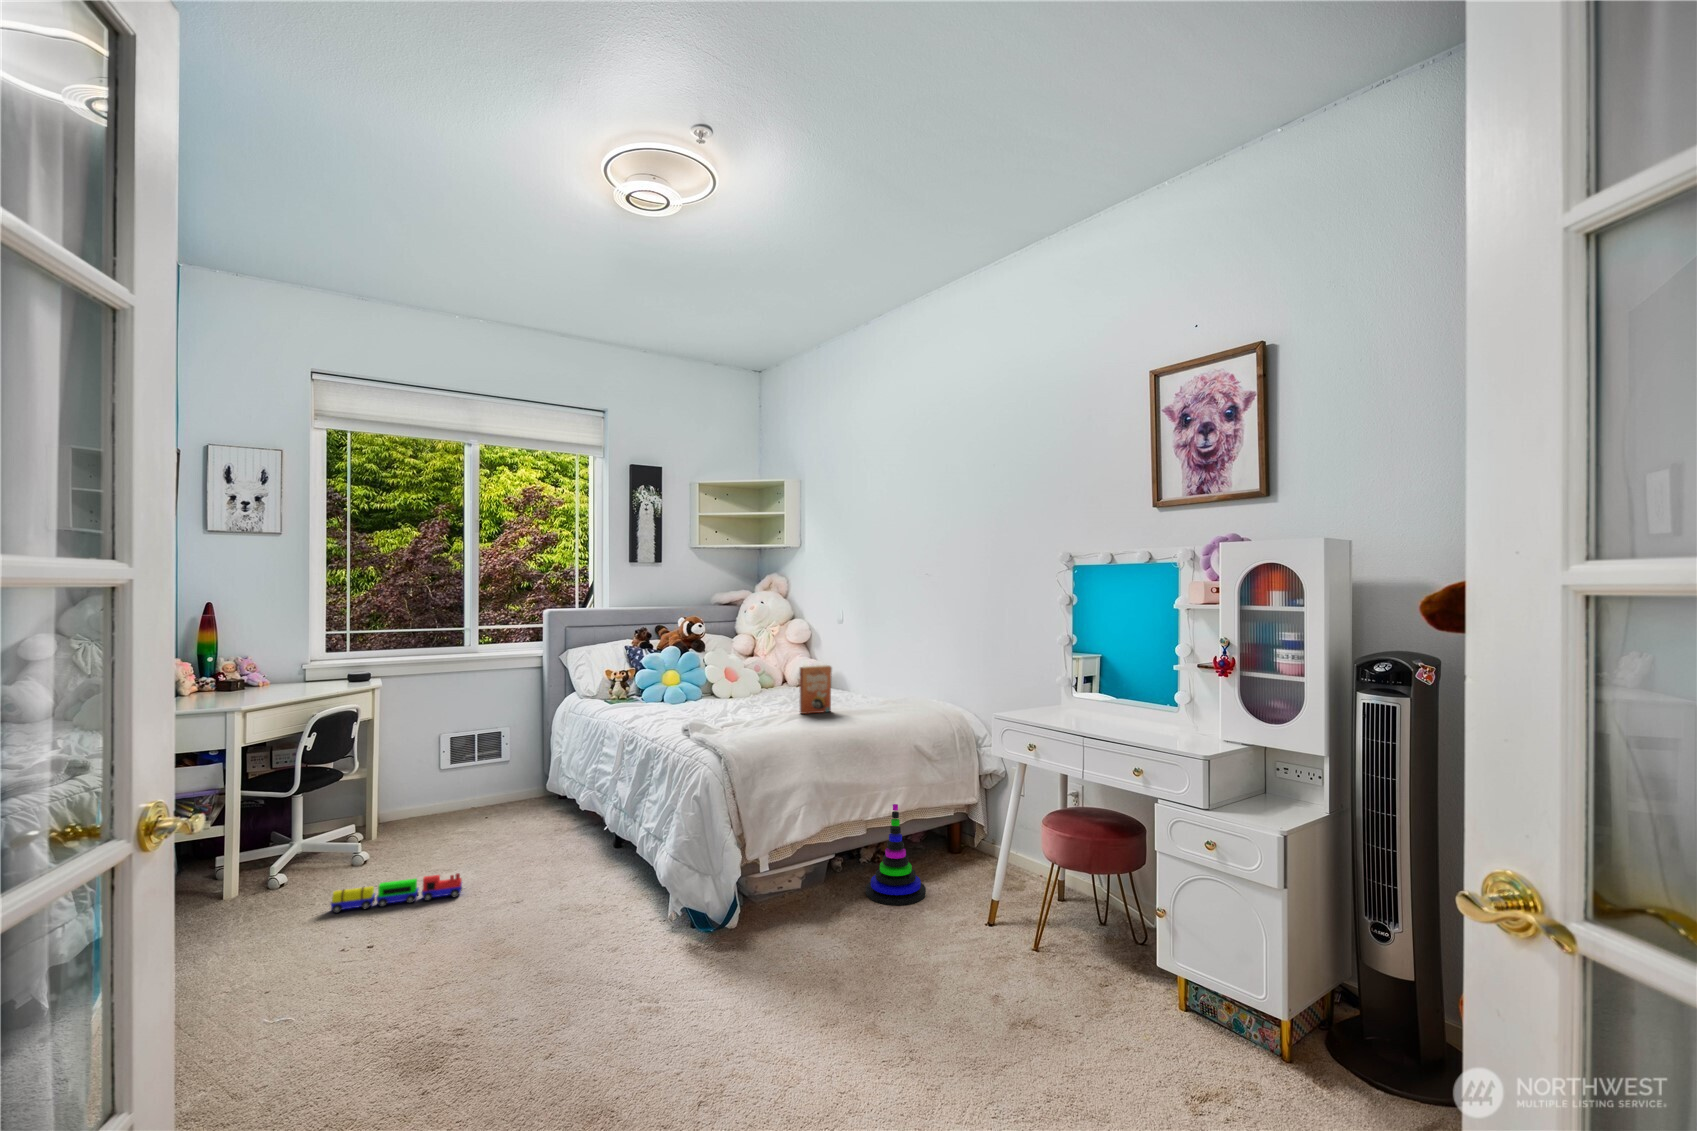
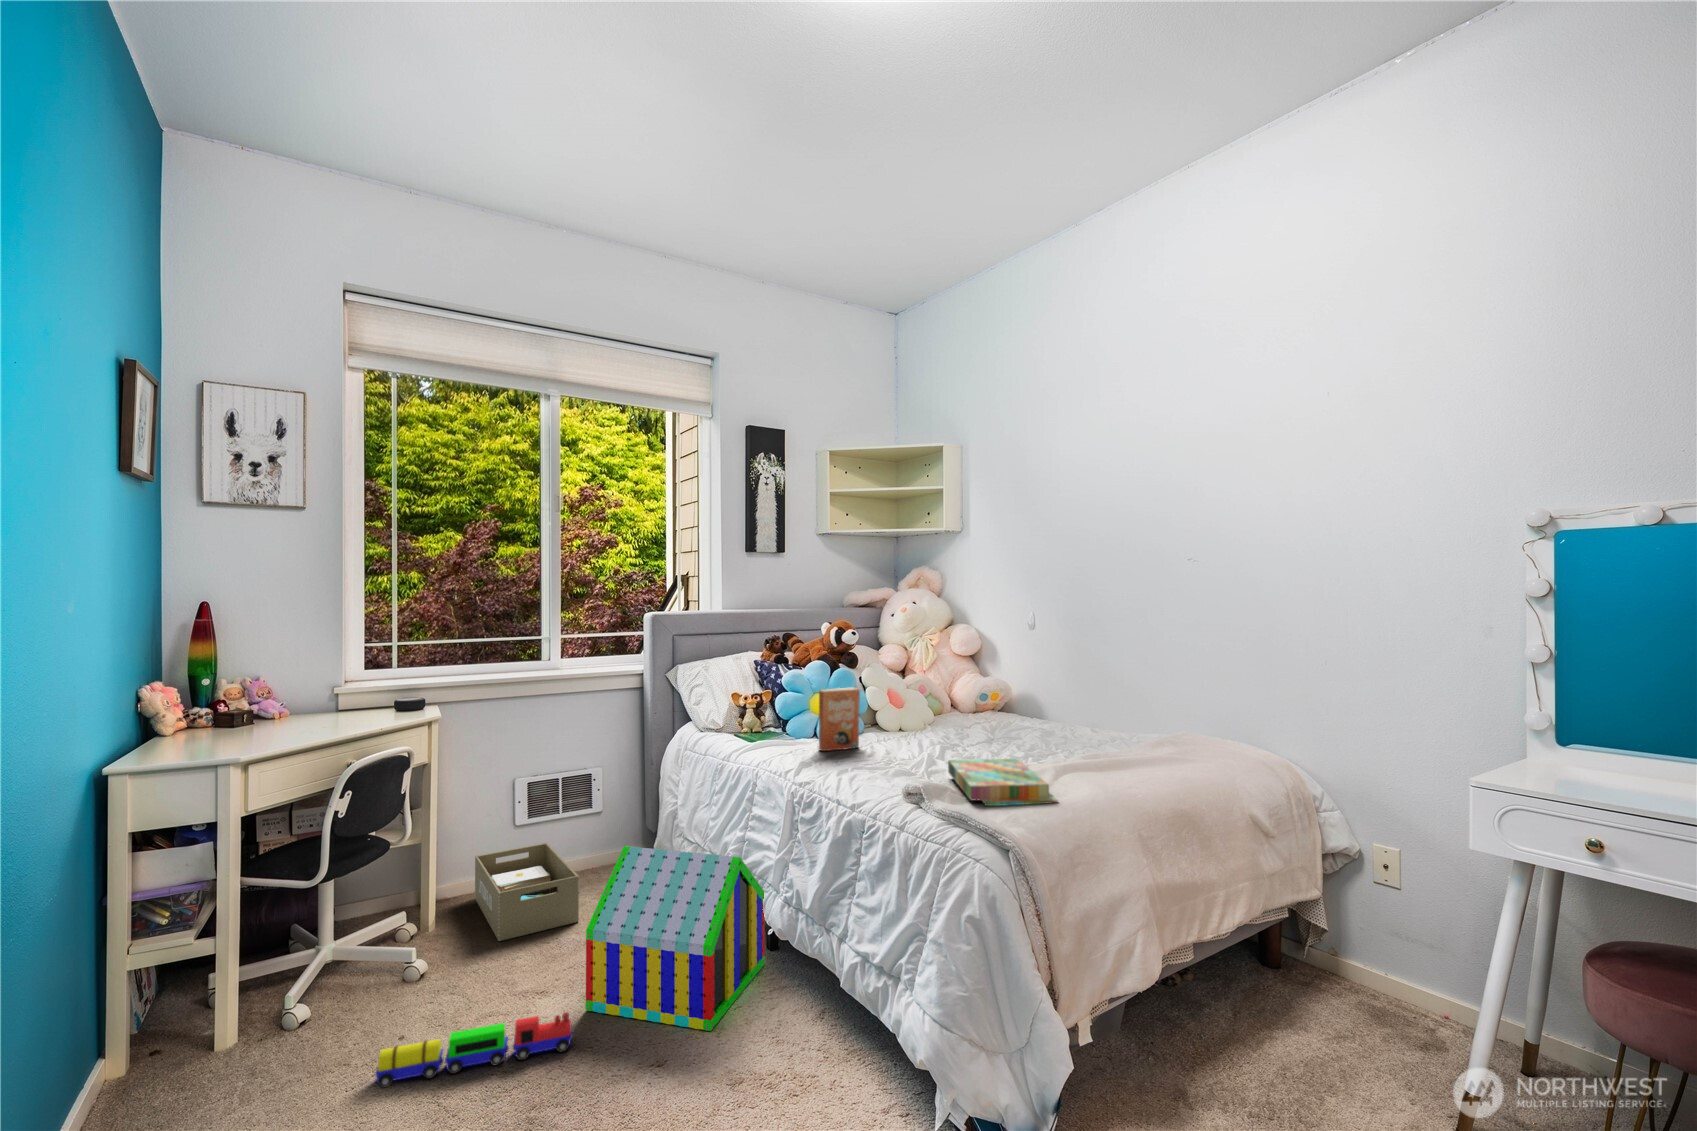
paperback book: present [800,665,832,714] -> present [819,687,860,751]
board game: none [717,709,773,734] -> present [948,759,1058,806]
toy house: none [475,772,608,887] -> present [586,846,765,1031]
storage box: none [409,783,484,845] -> present [475,843,579,941]
stacking toy: present [866,804,926,905] -> none [1190,911,1294,1080]

